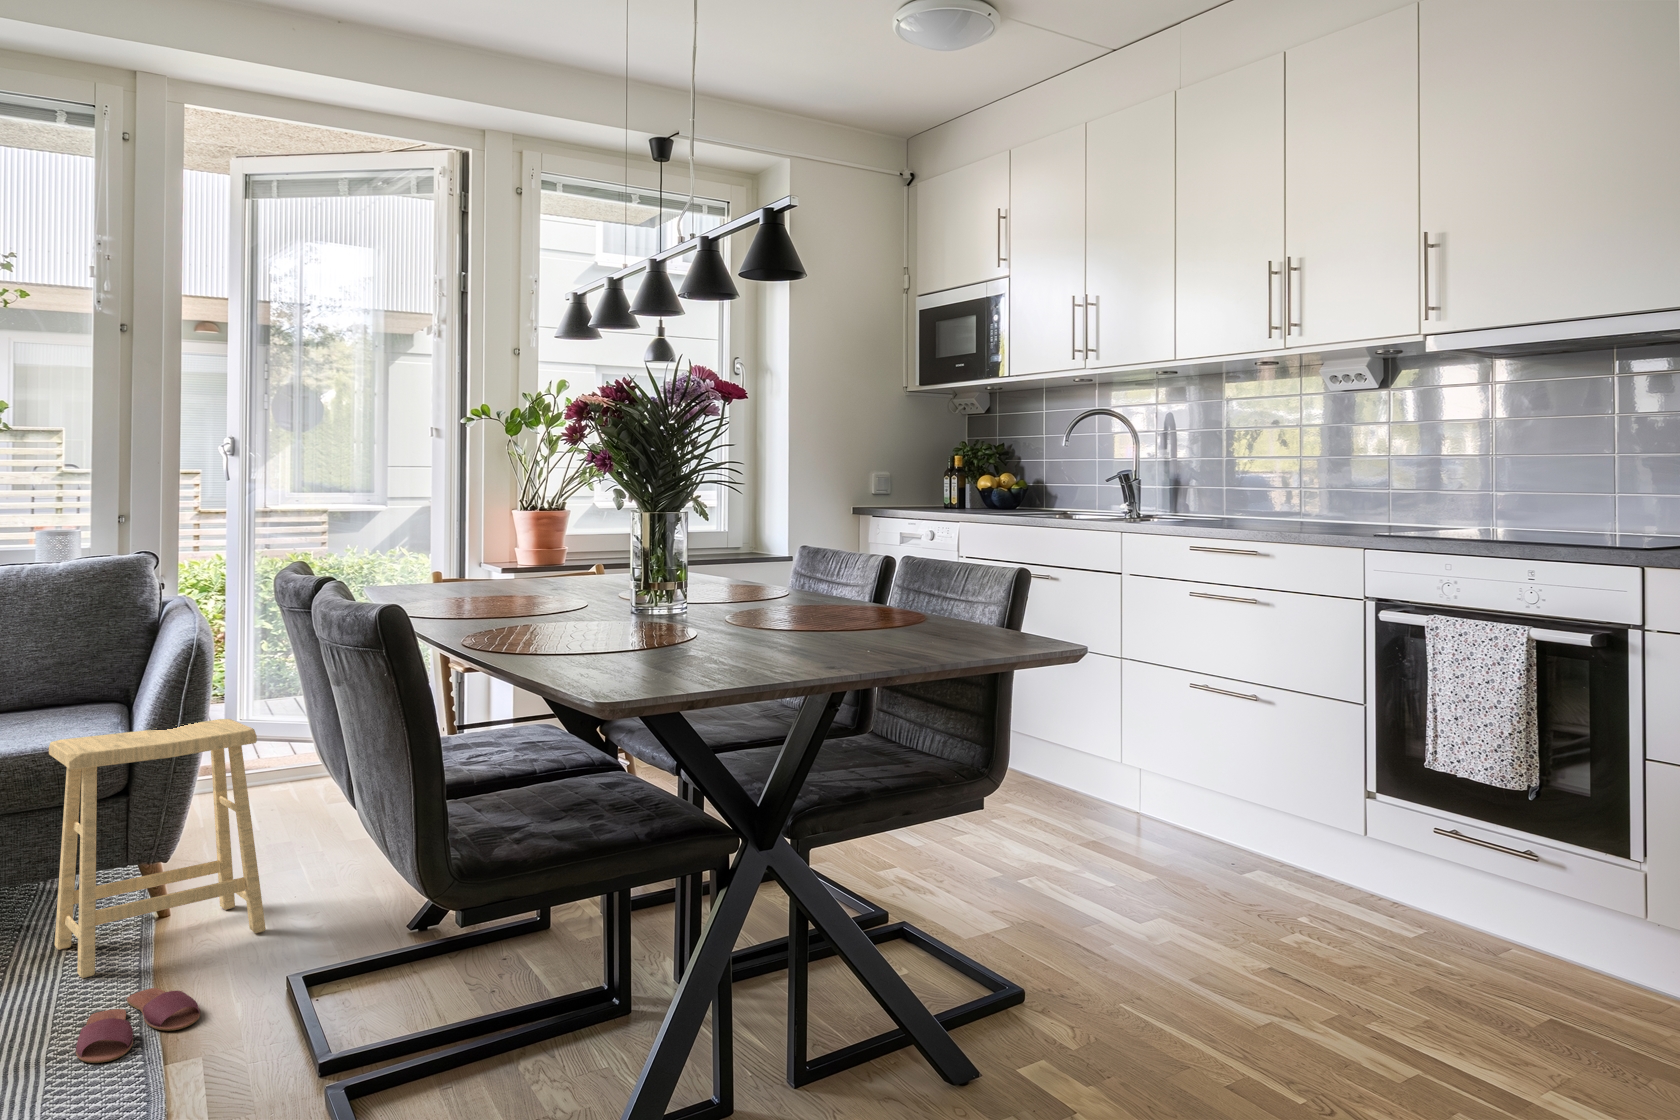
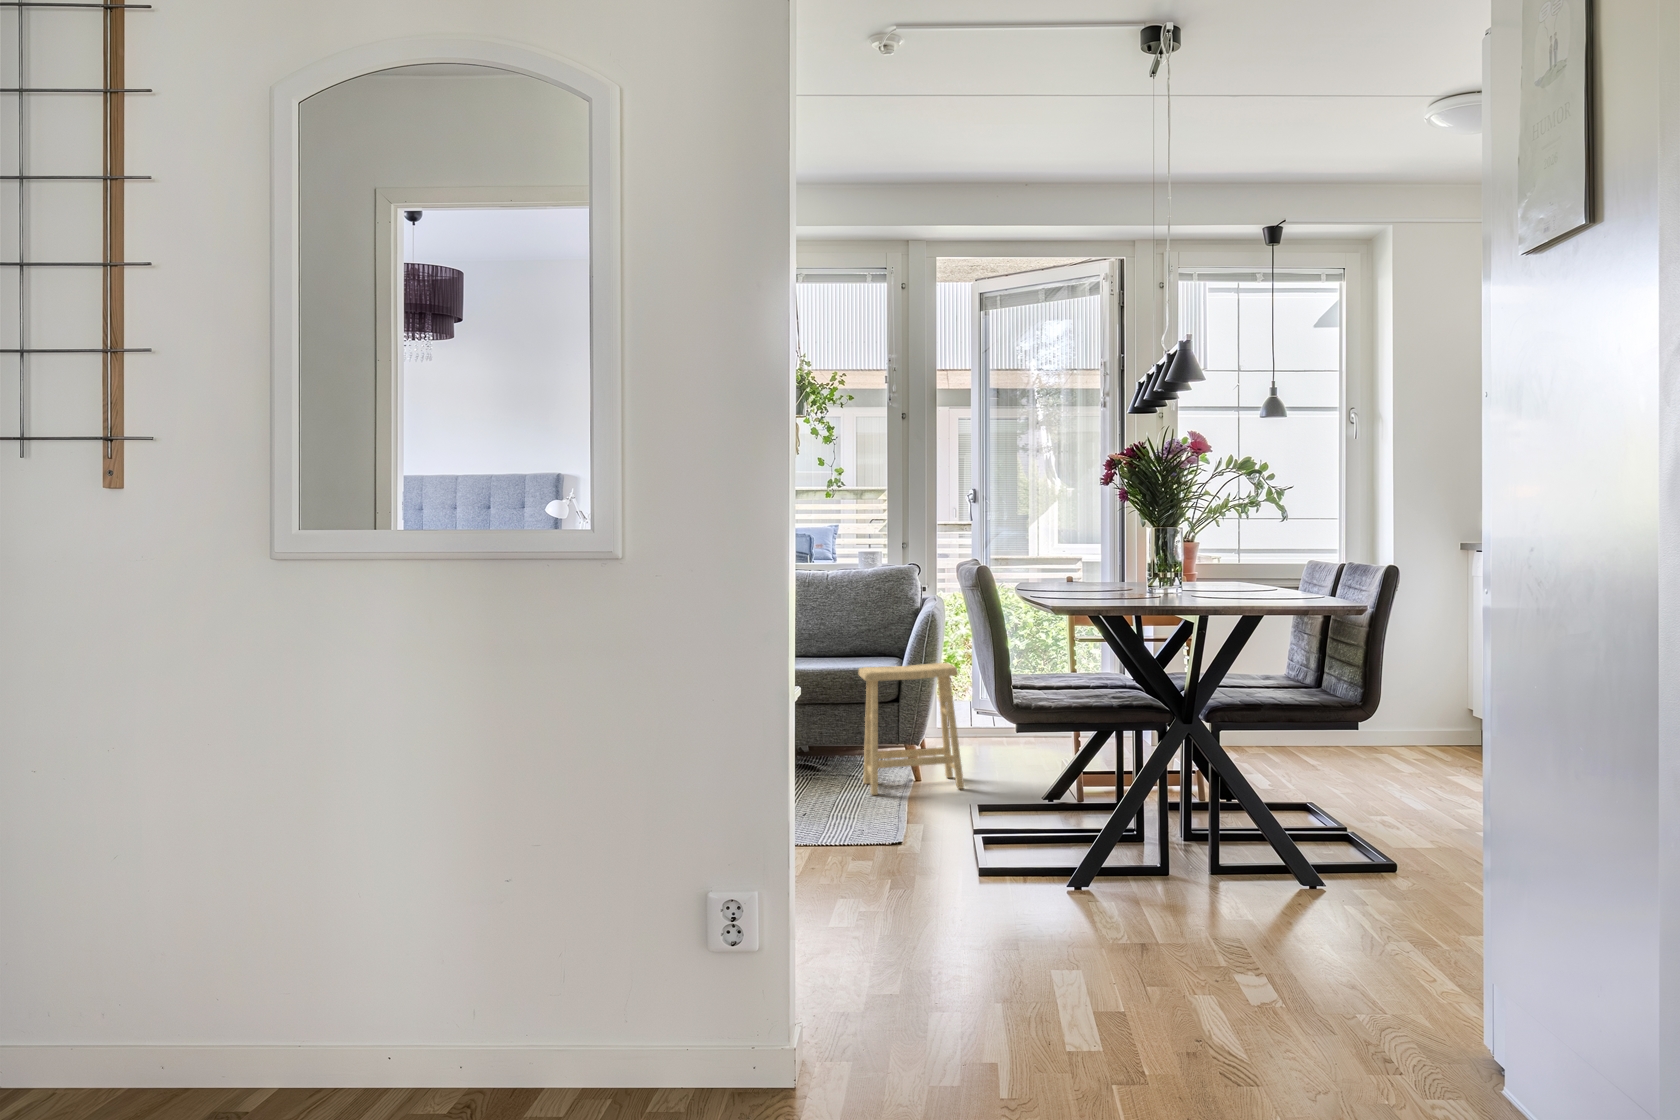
slippers: present [76,988,200,1063] -> none [863,801,920,824]

